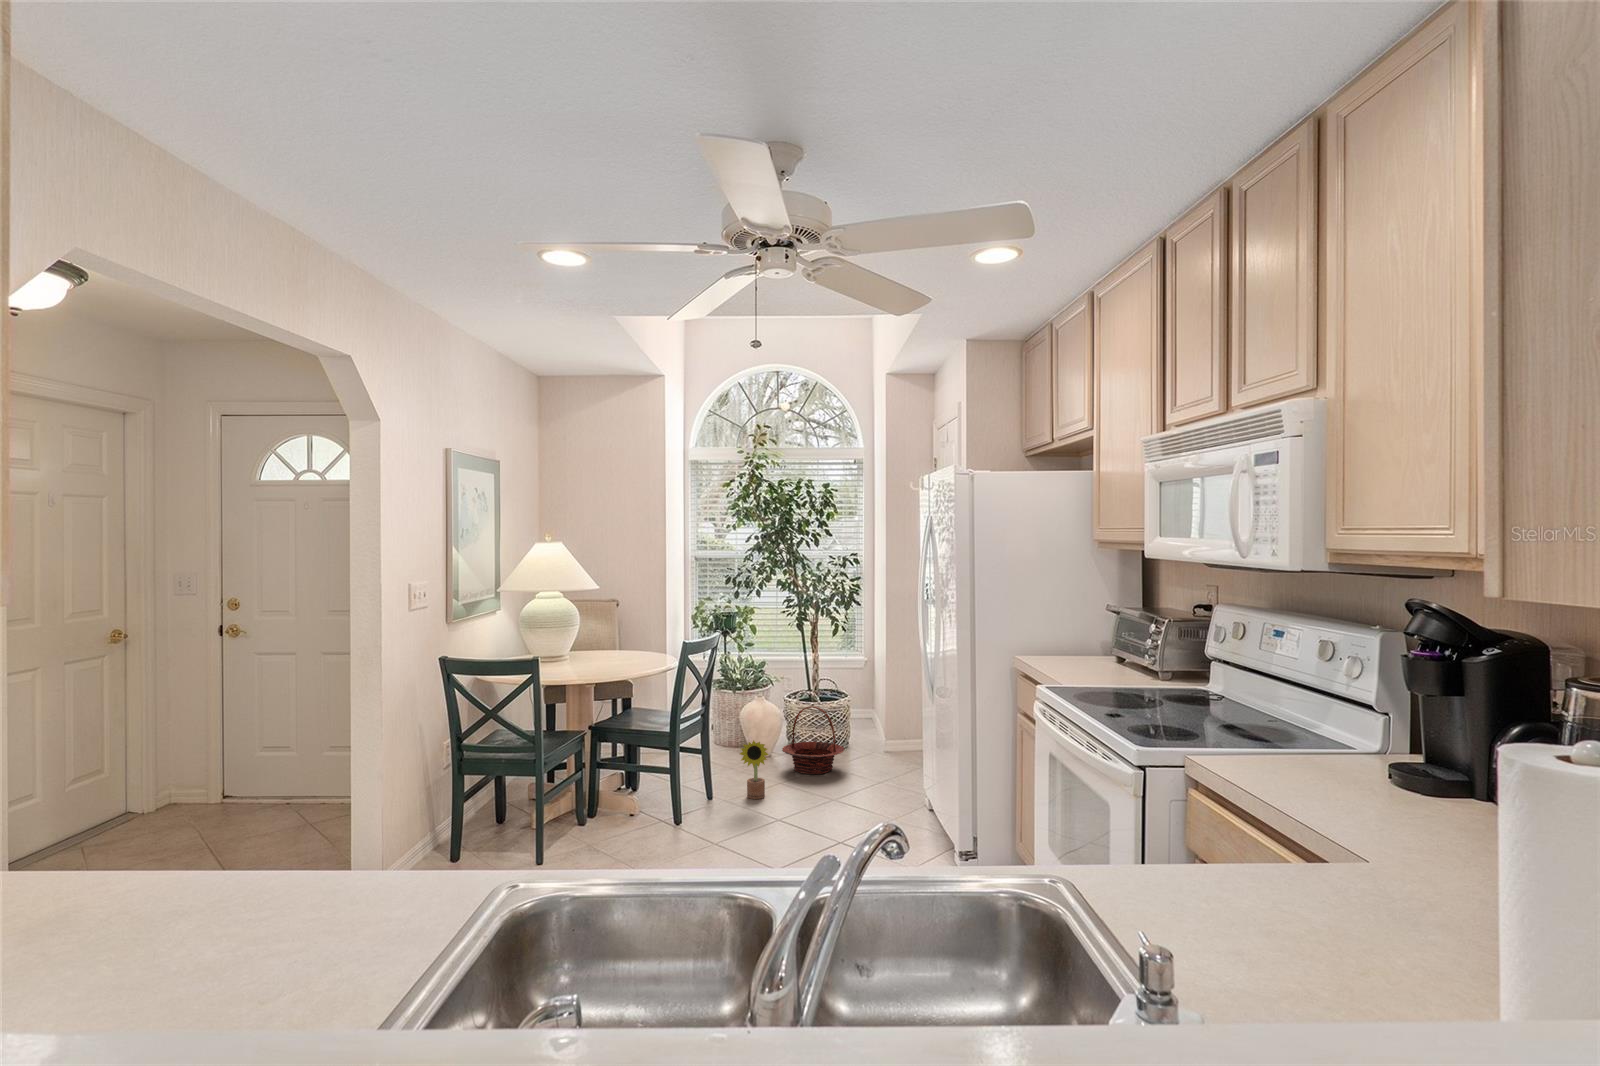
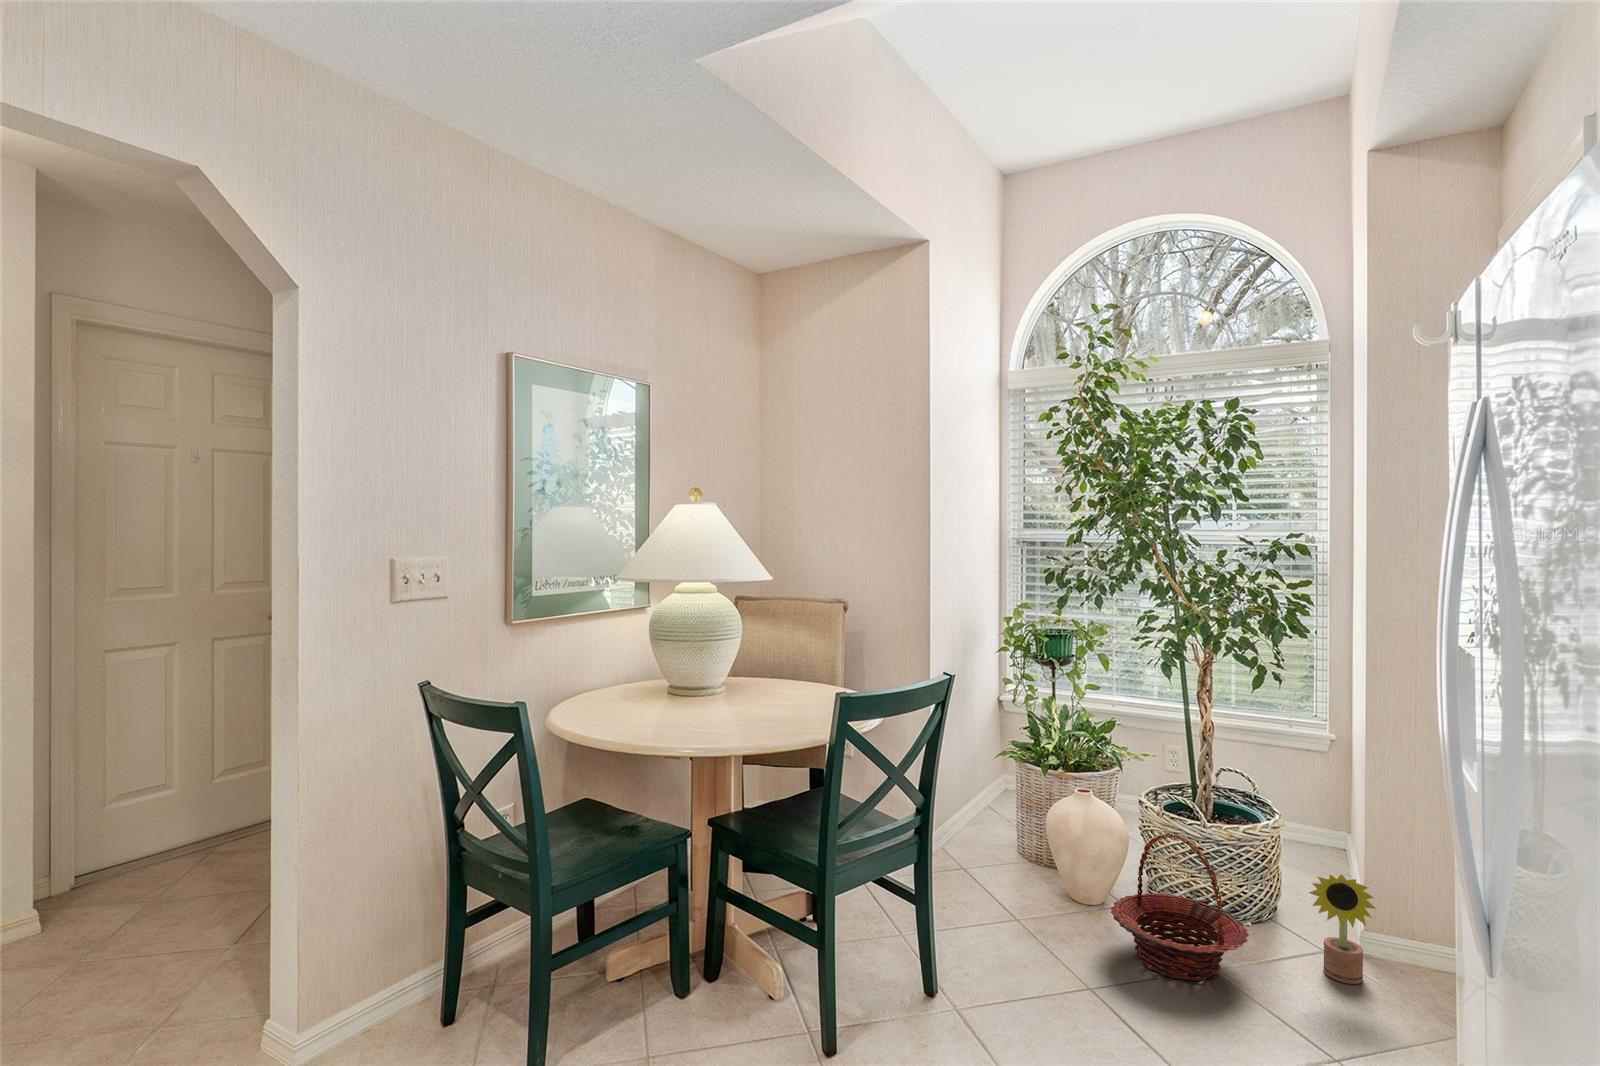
decorative plant: present [740,741,768,799] -> present [1309,874,1376,984]

